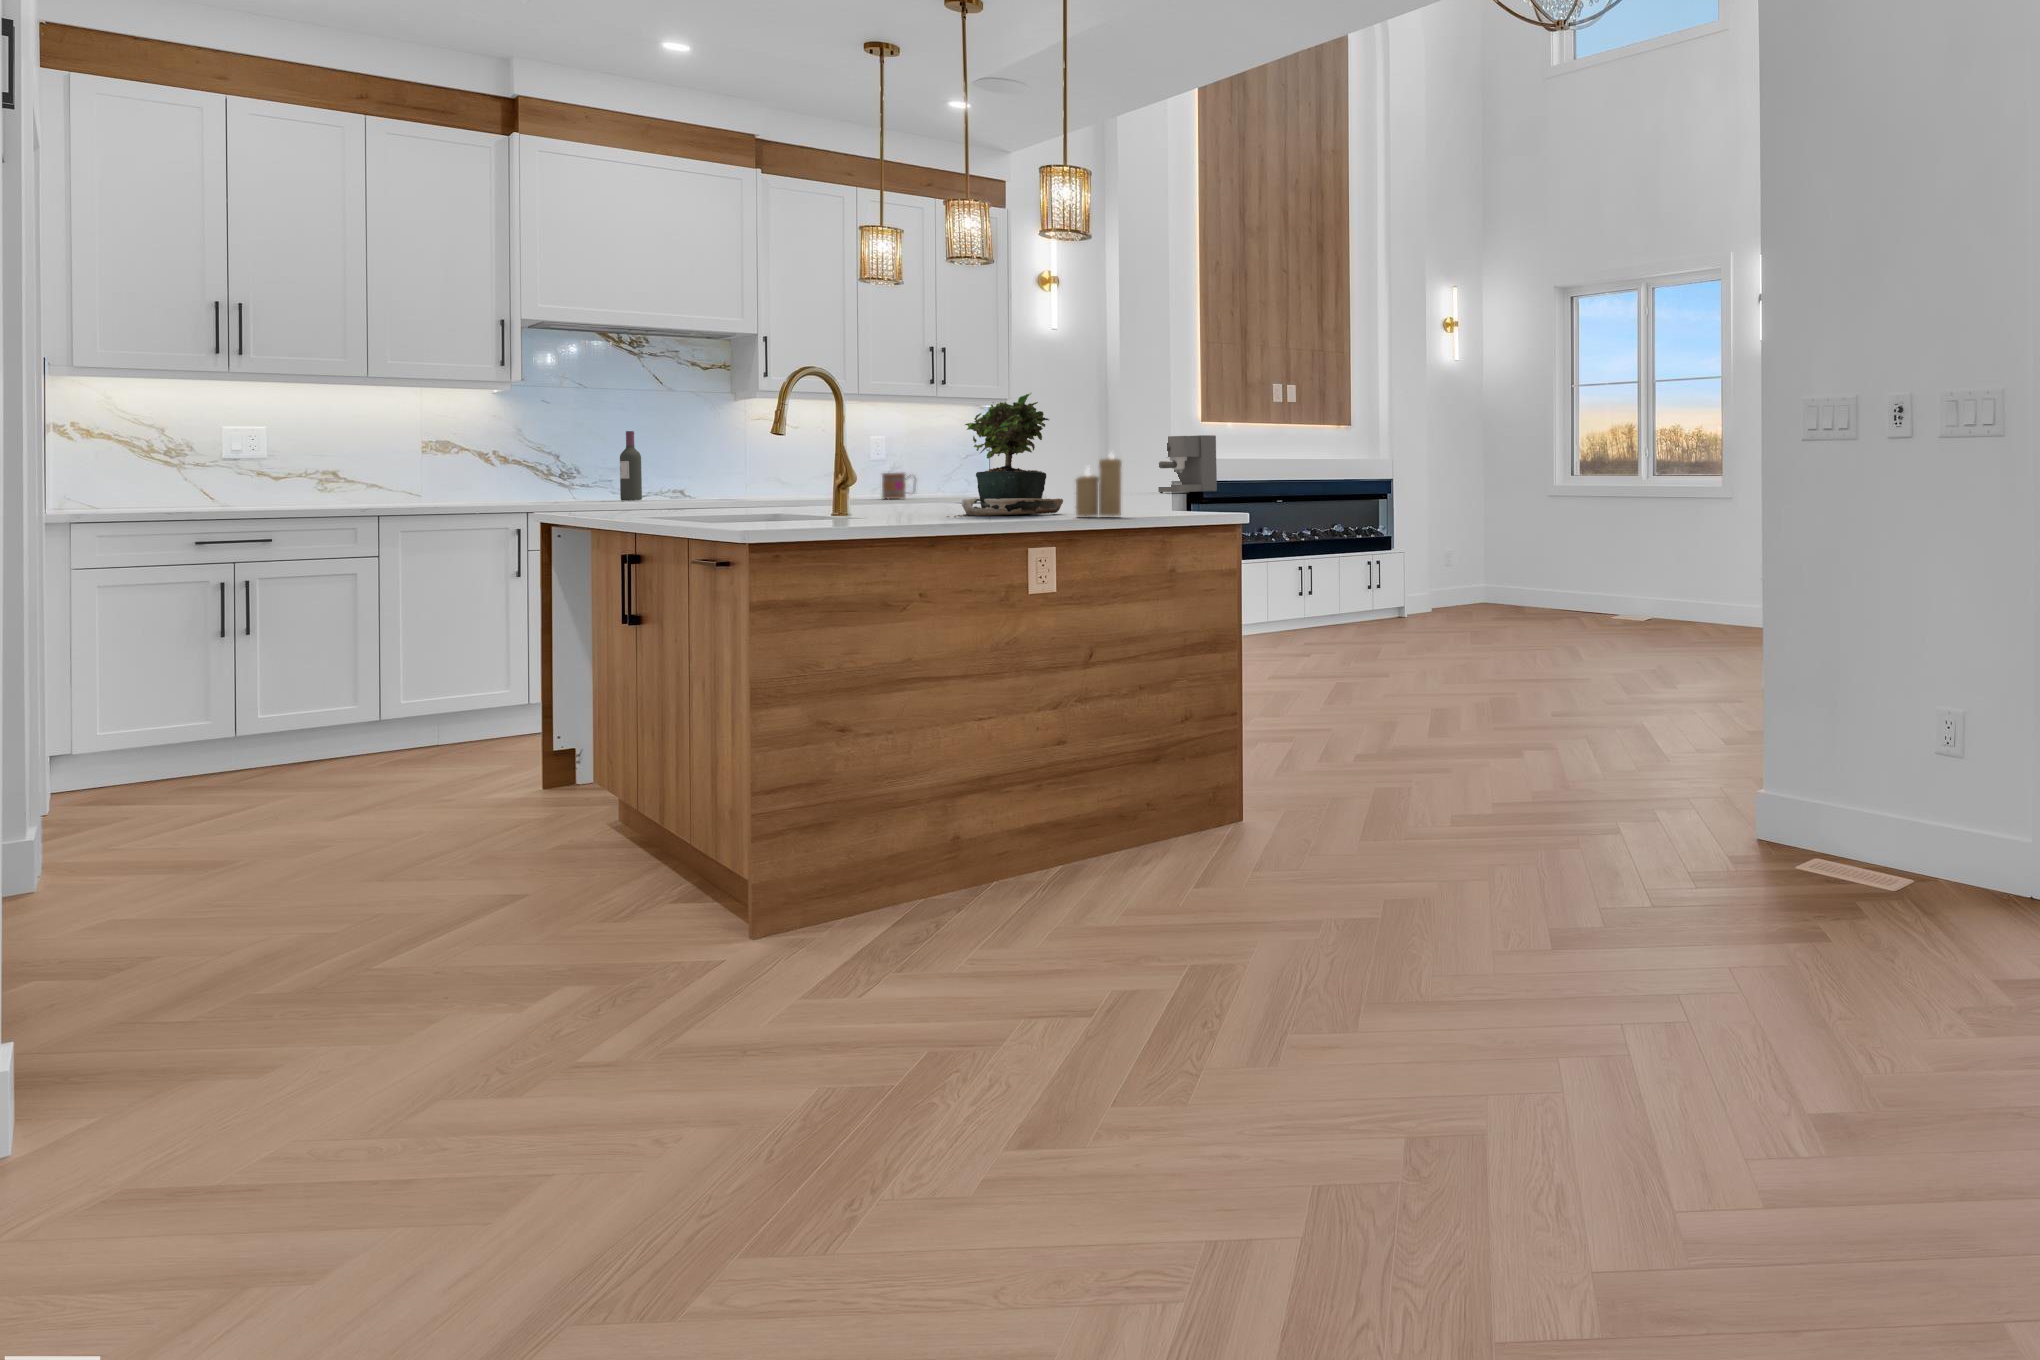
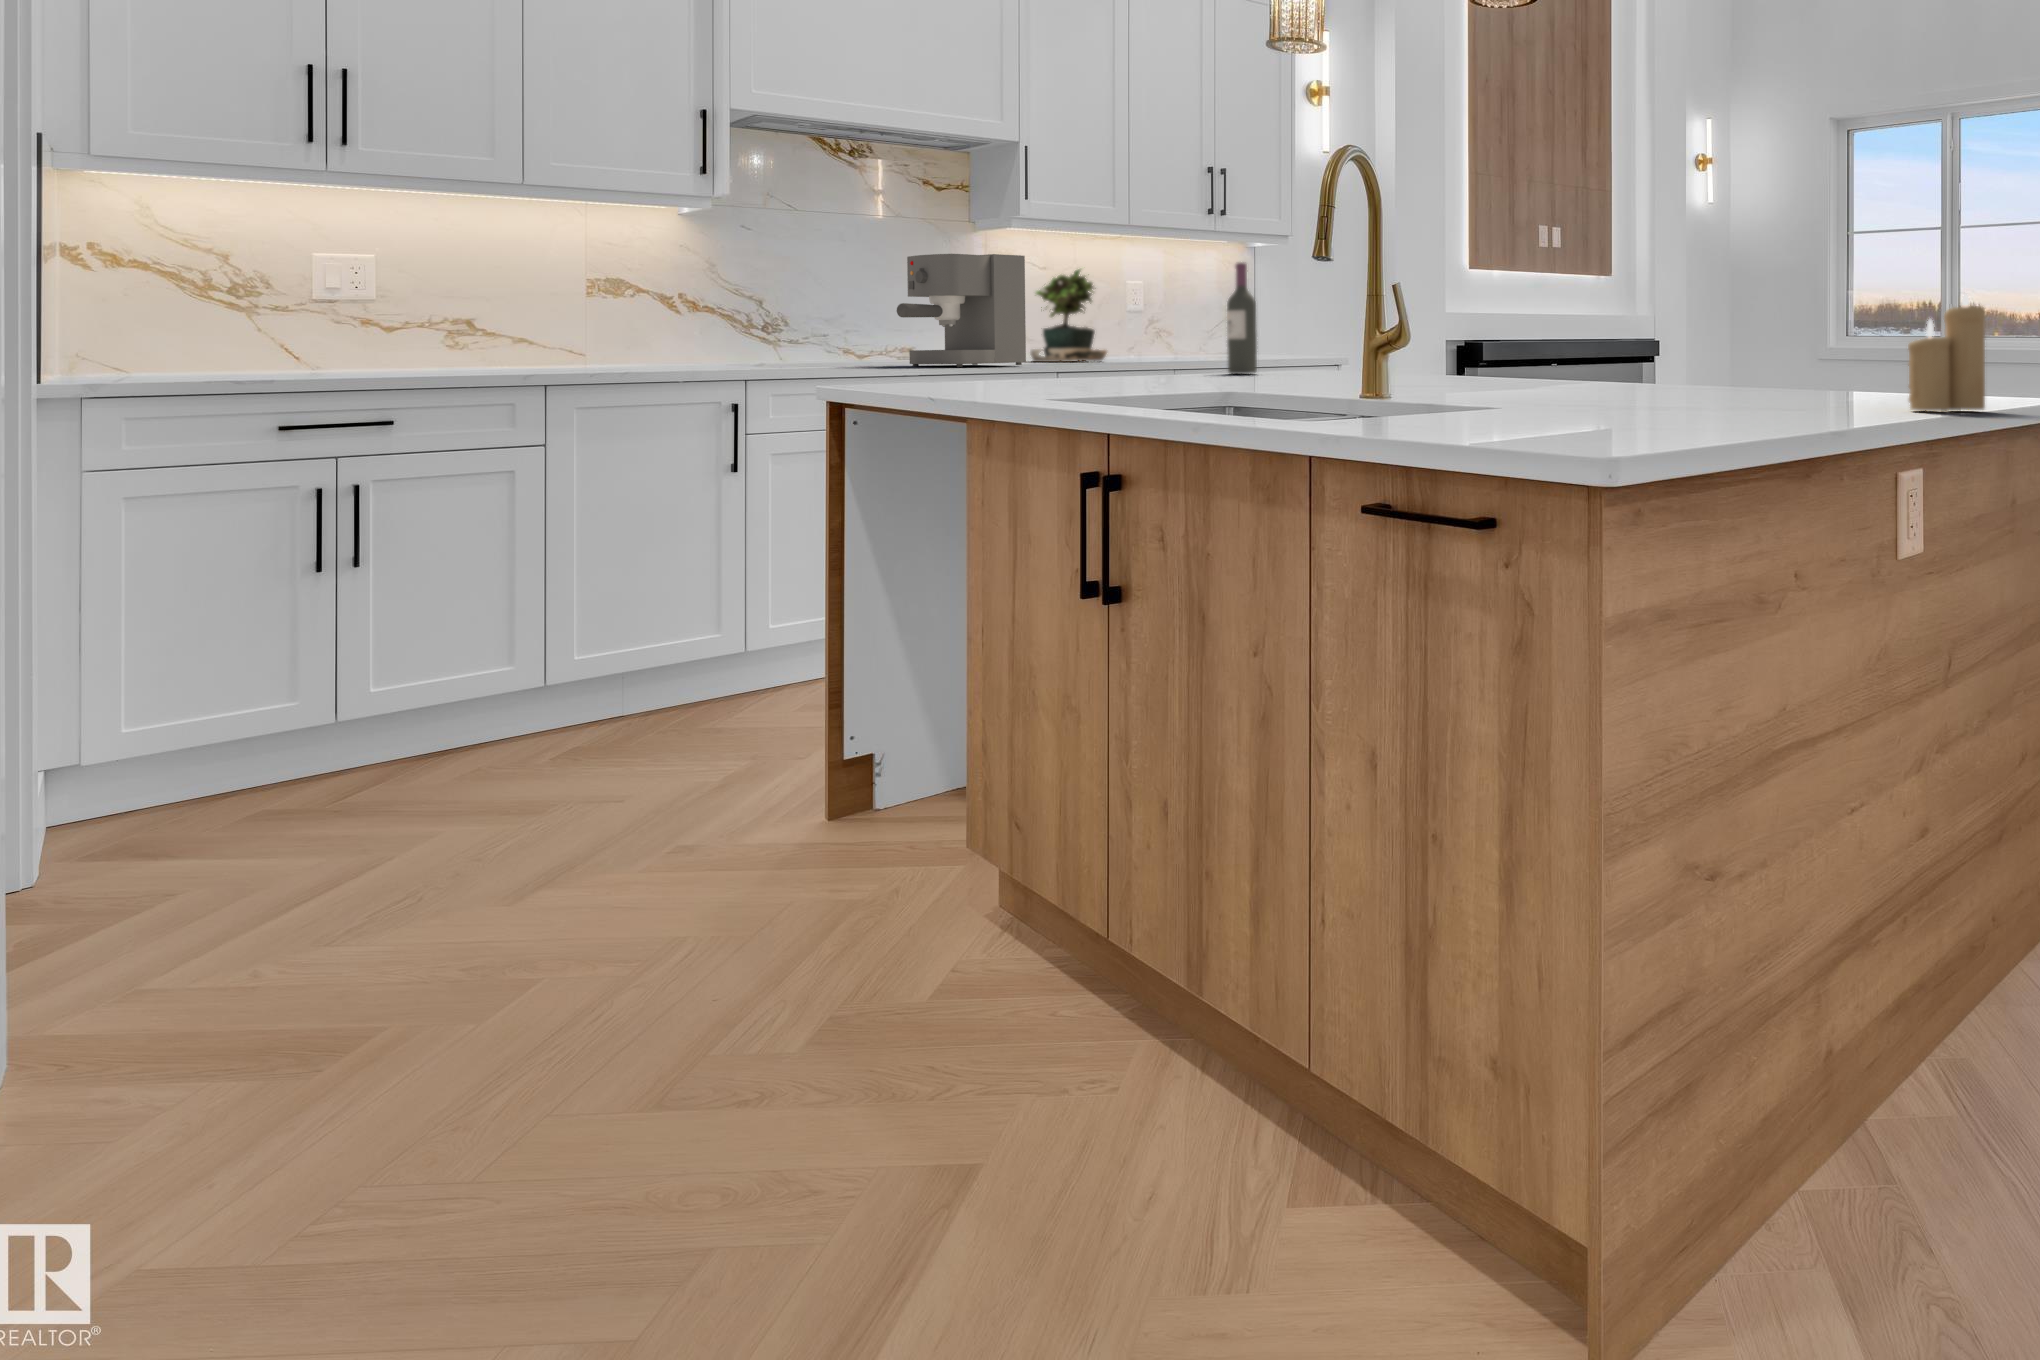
potted plant: present [947,393,1063,517] -> present [1030,269,1107,362]
wine bottle: present [620,431,642,500] -> present [1227,262,1257,374]
coffee maker: present [1158,435,1217,493] -> present [897,254,1026,367]
mug: present [882,473,911,499] -> none [1181,330,1223,365]

